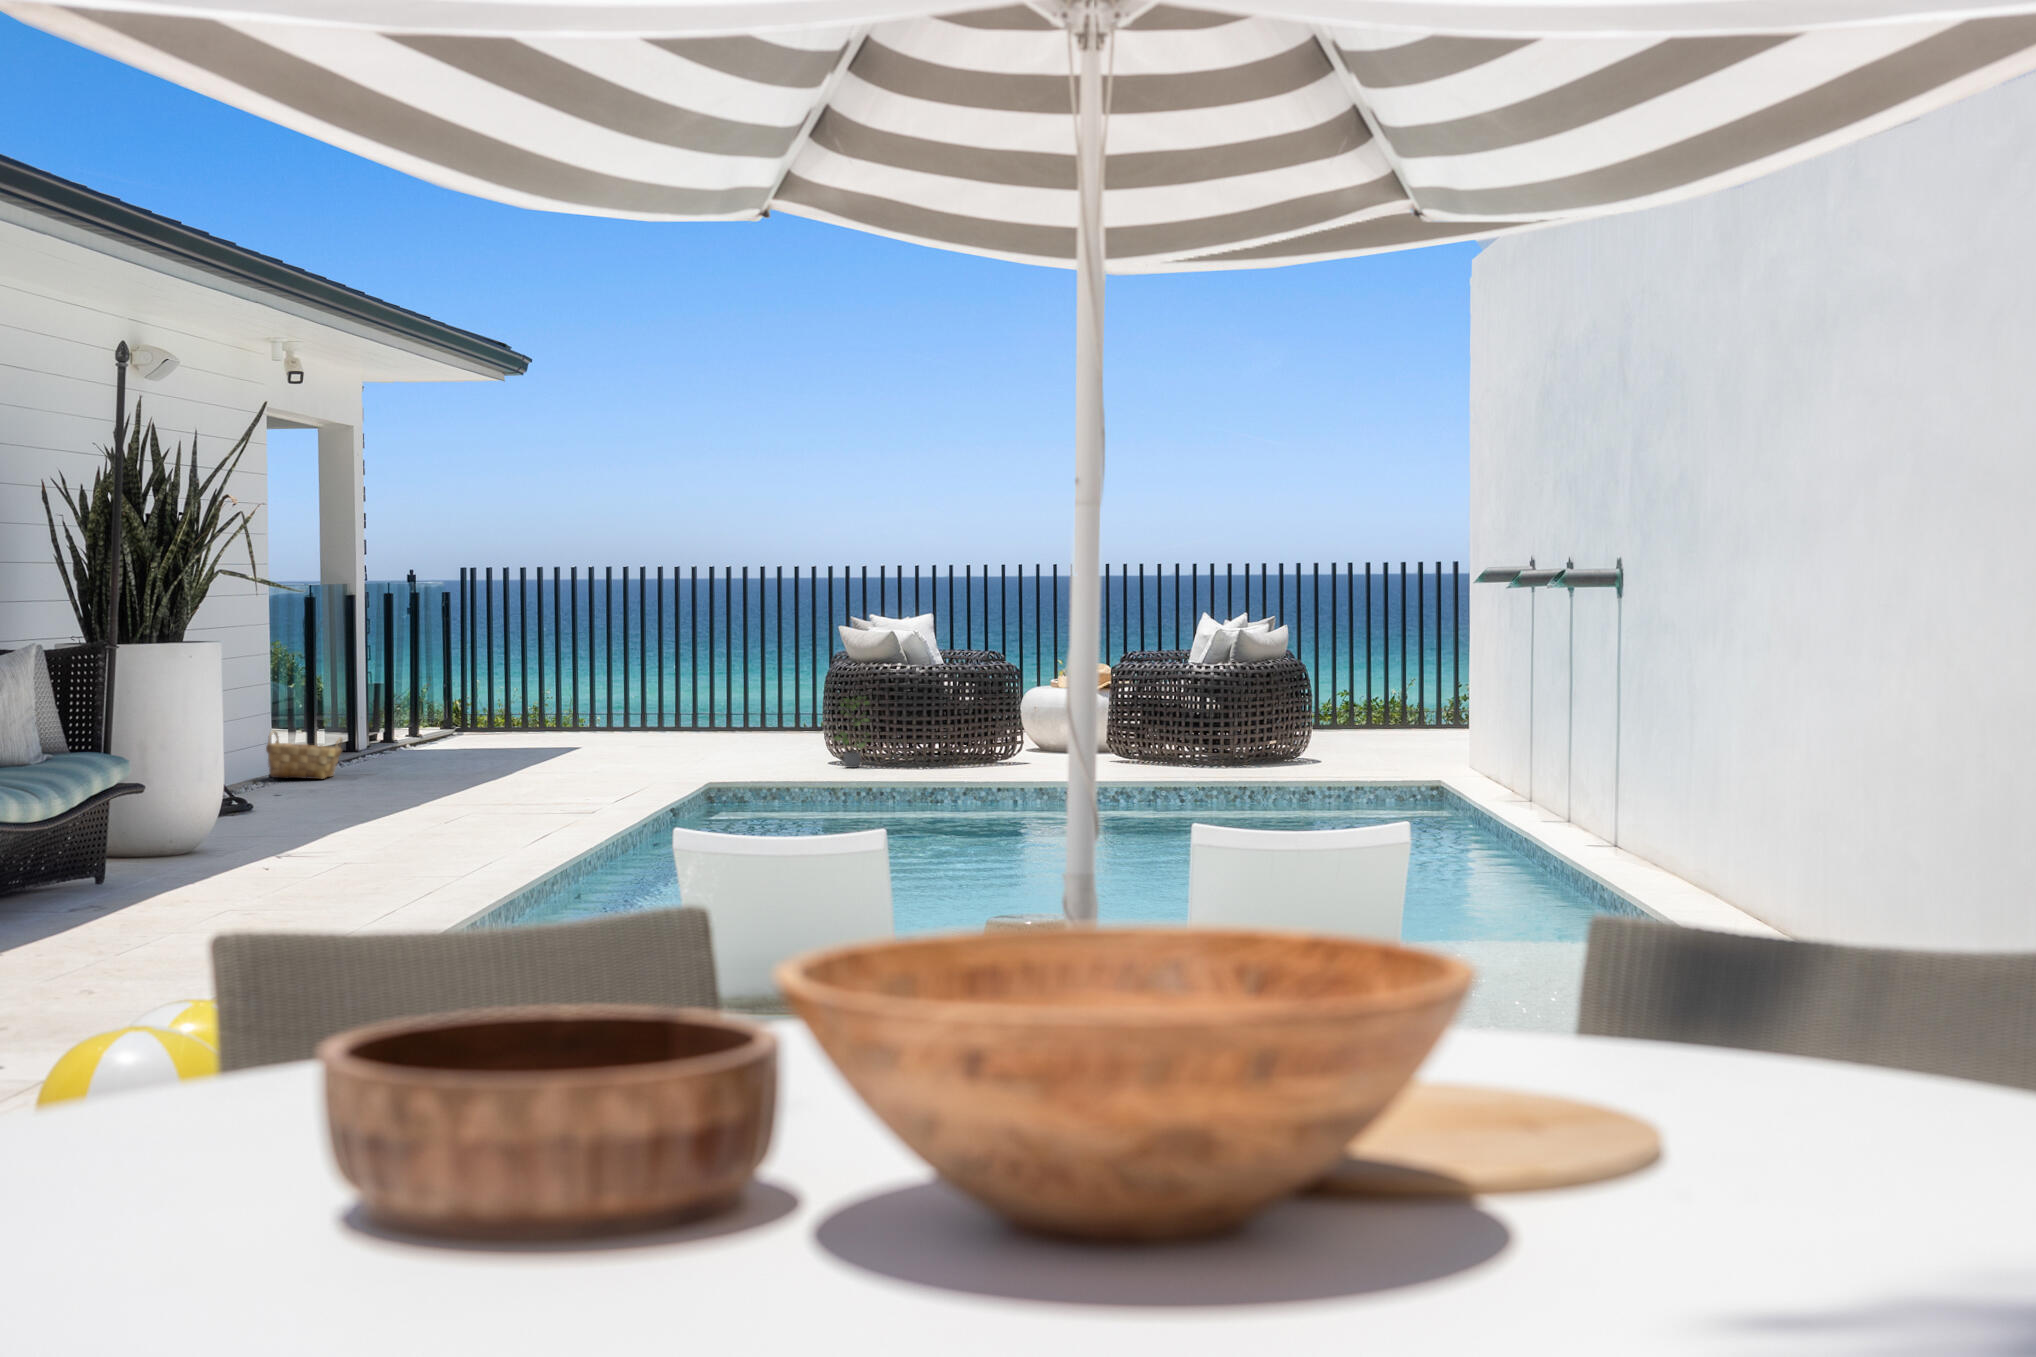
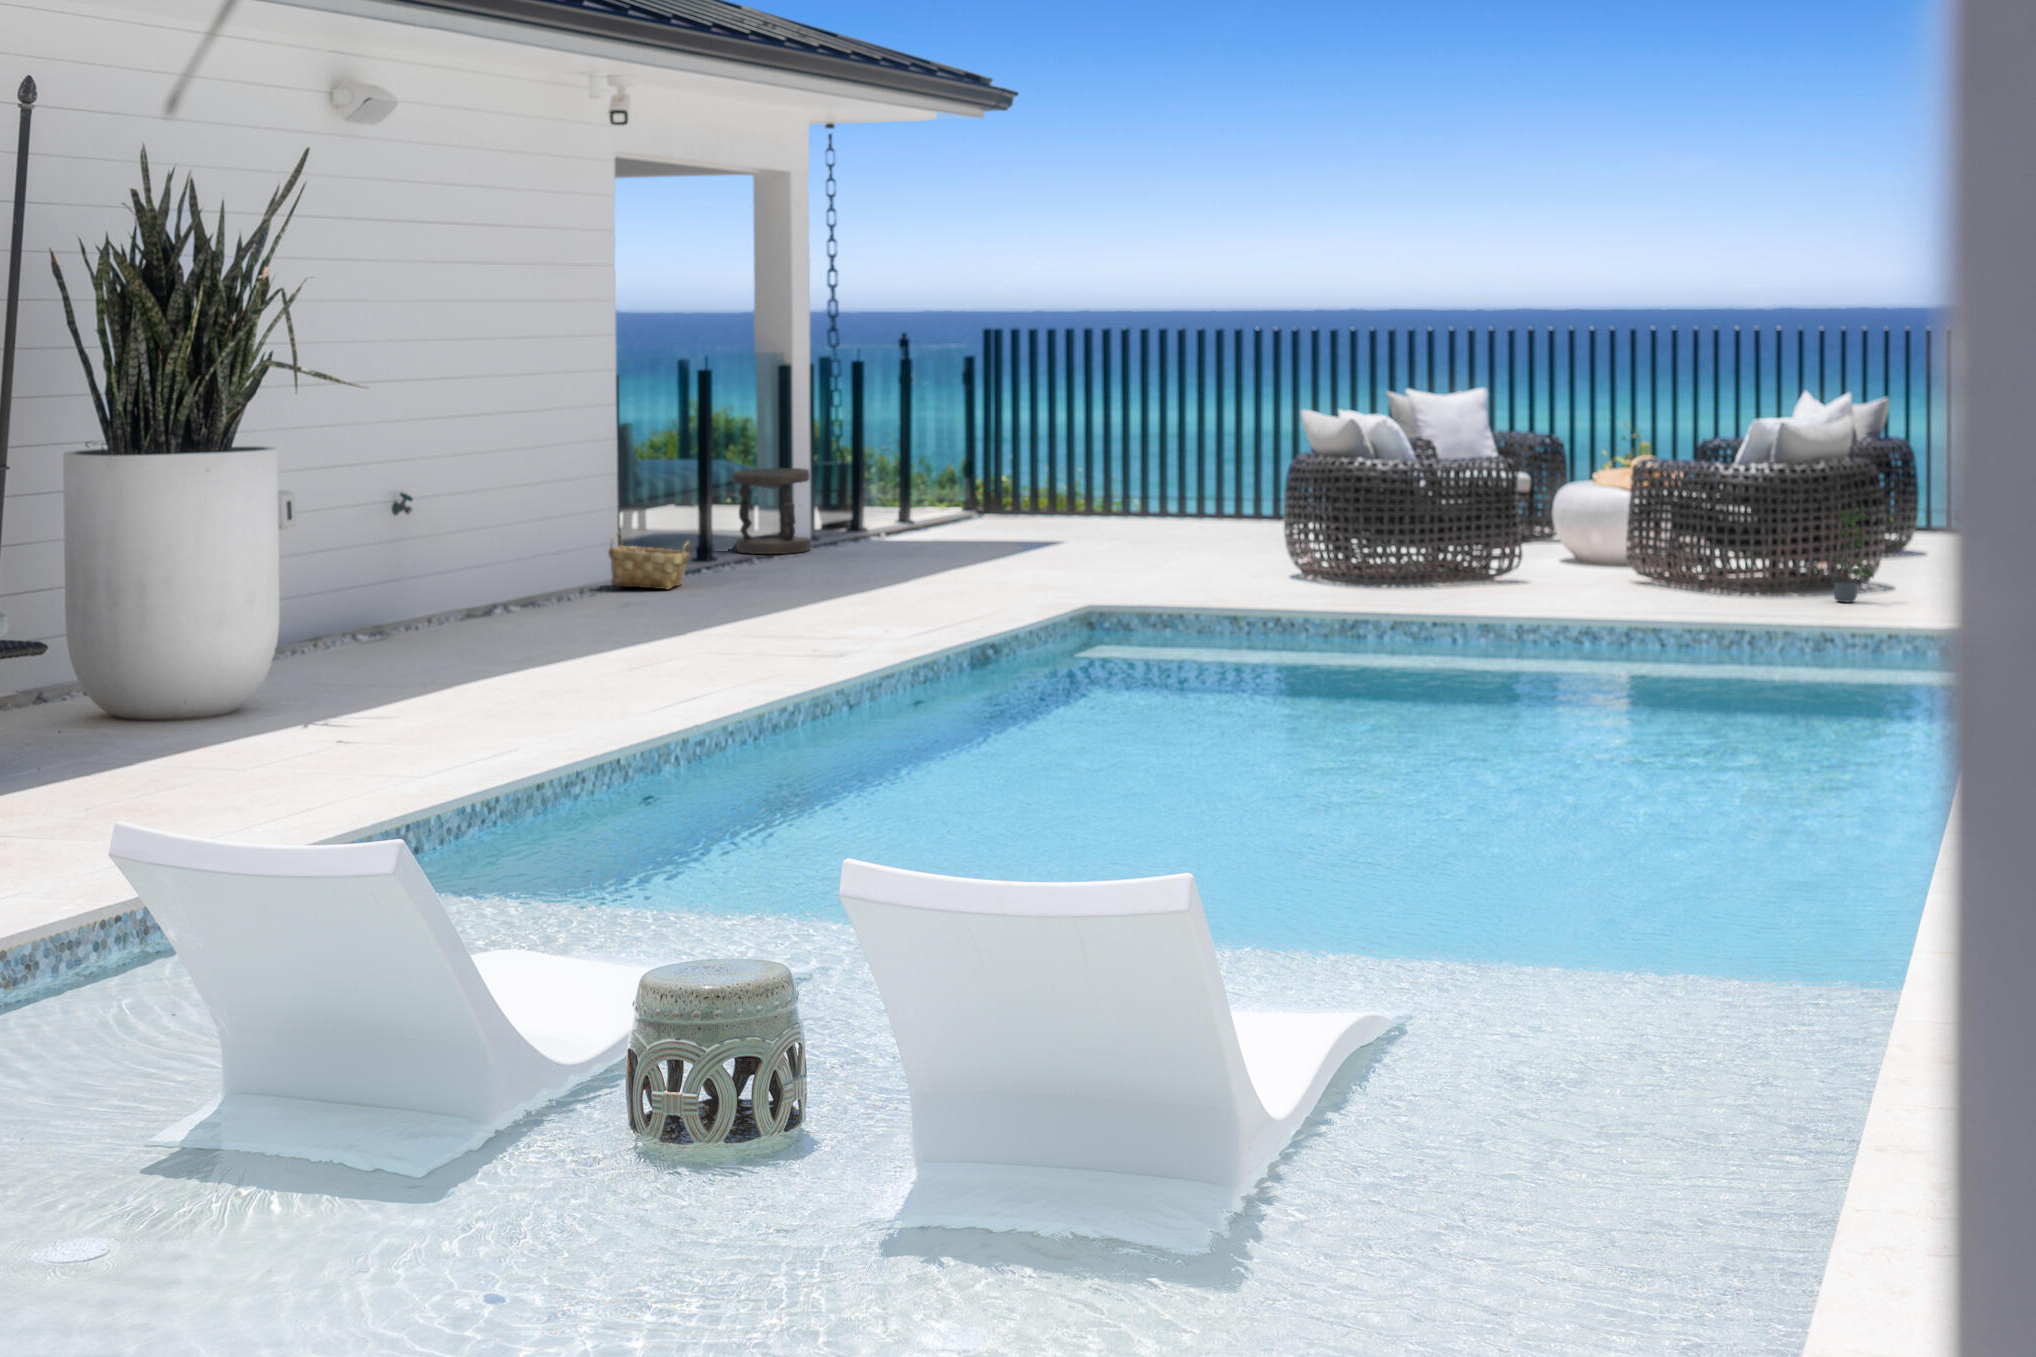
stool: none [371,685,439,755] -> present [732,468,811,554]
potted plant: present [834,697,870,768] -> present [1834,508,1874,602]

